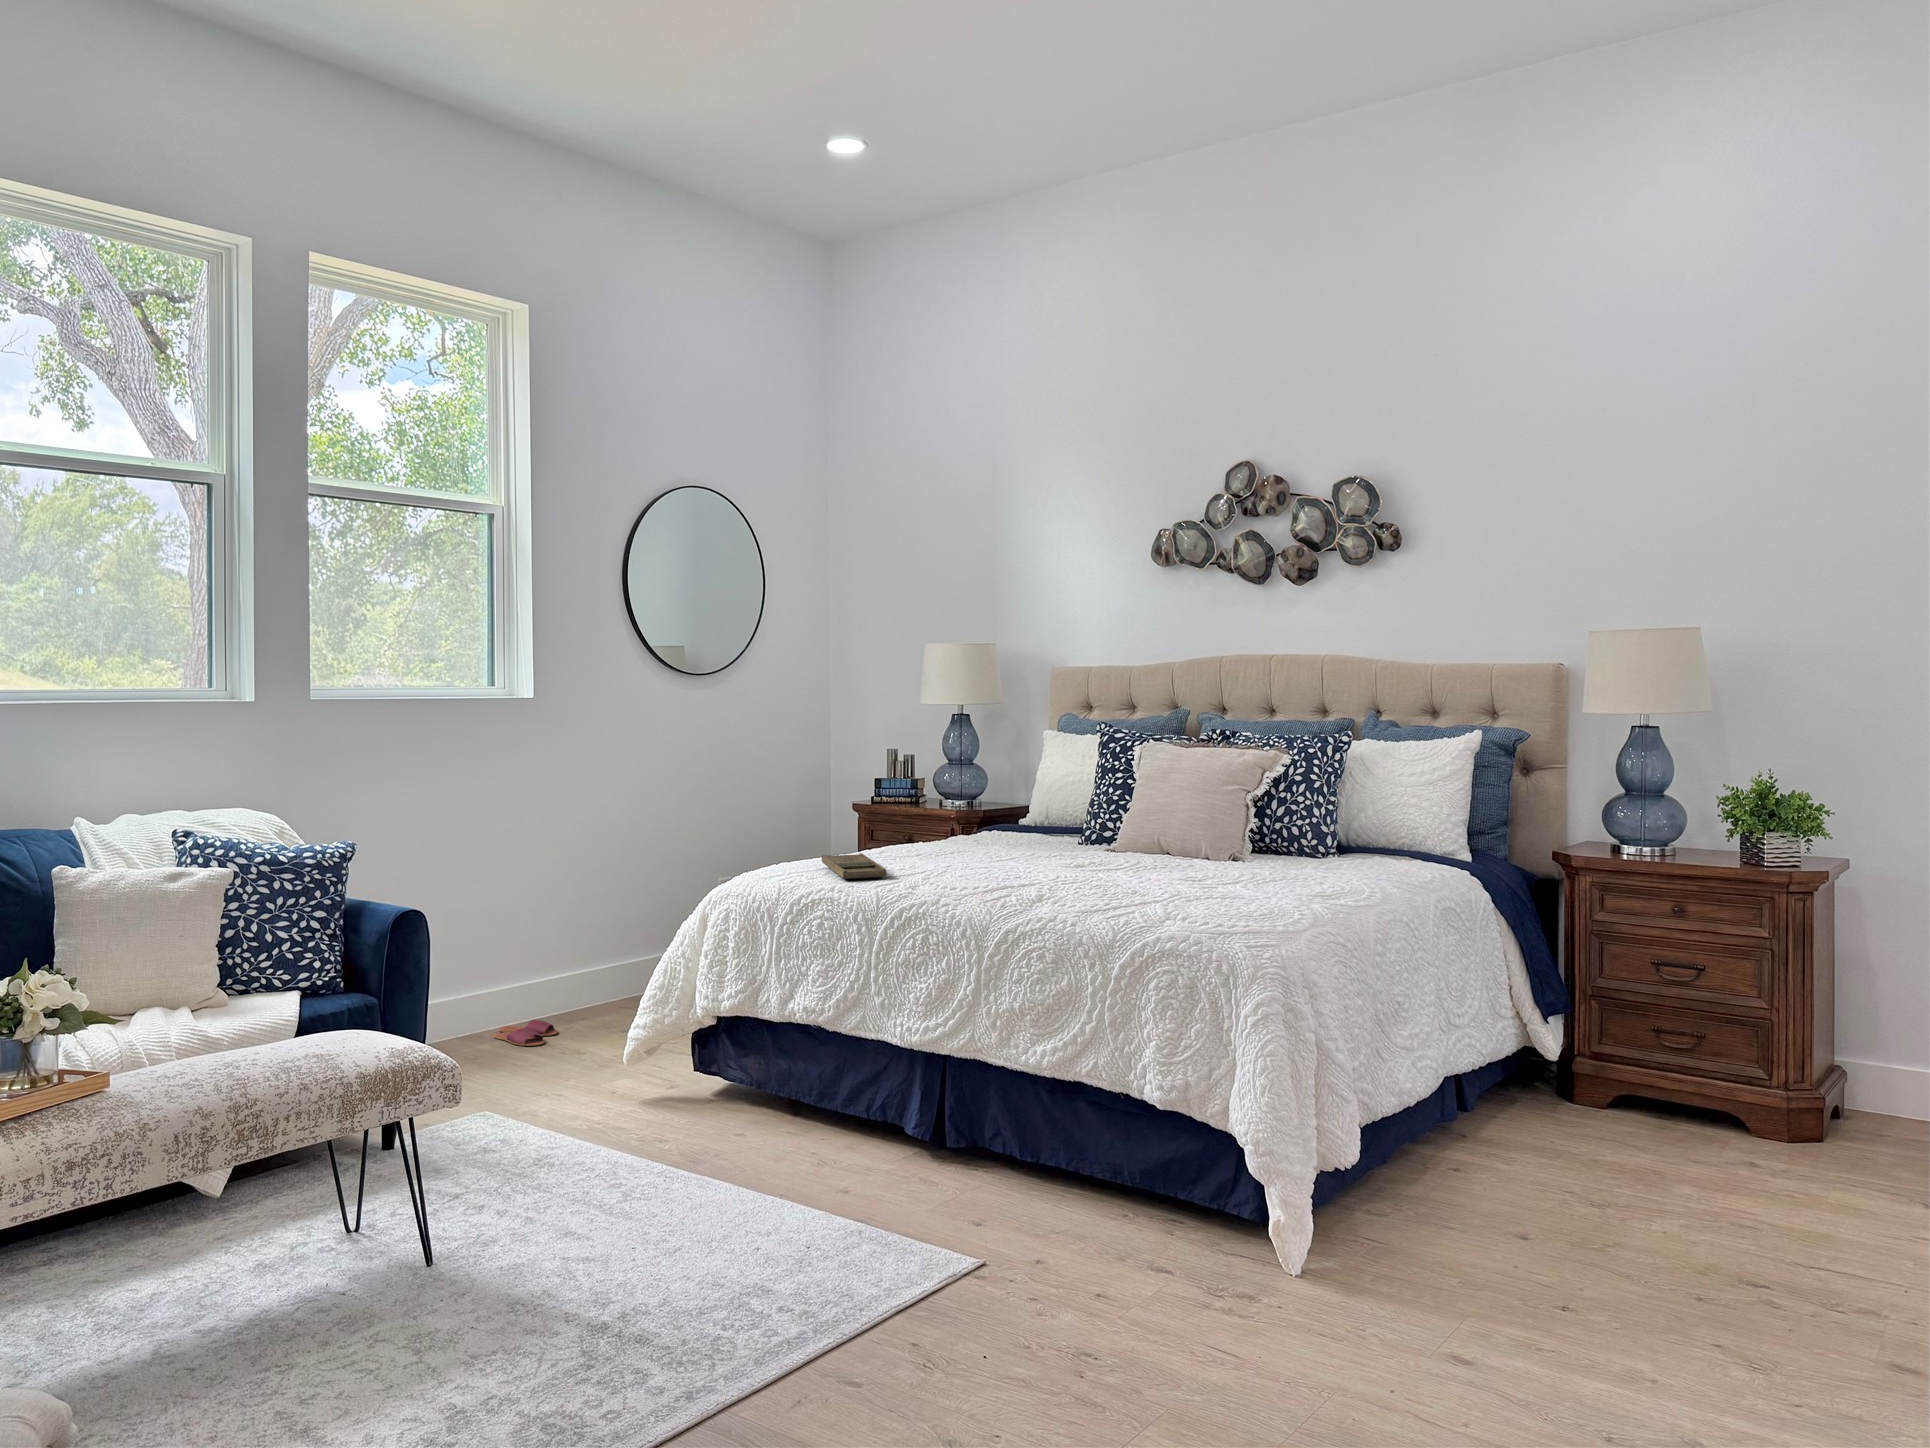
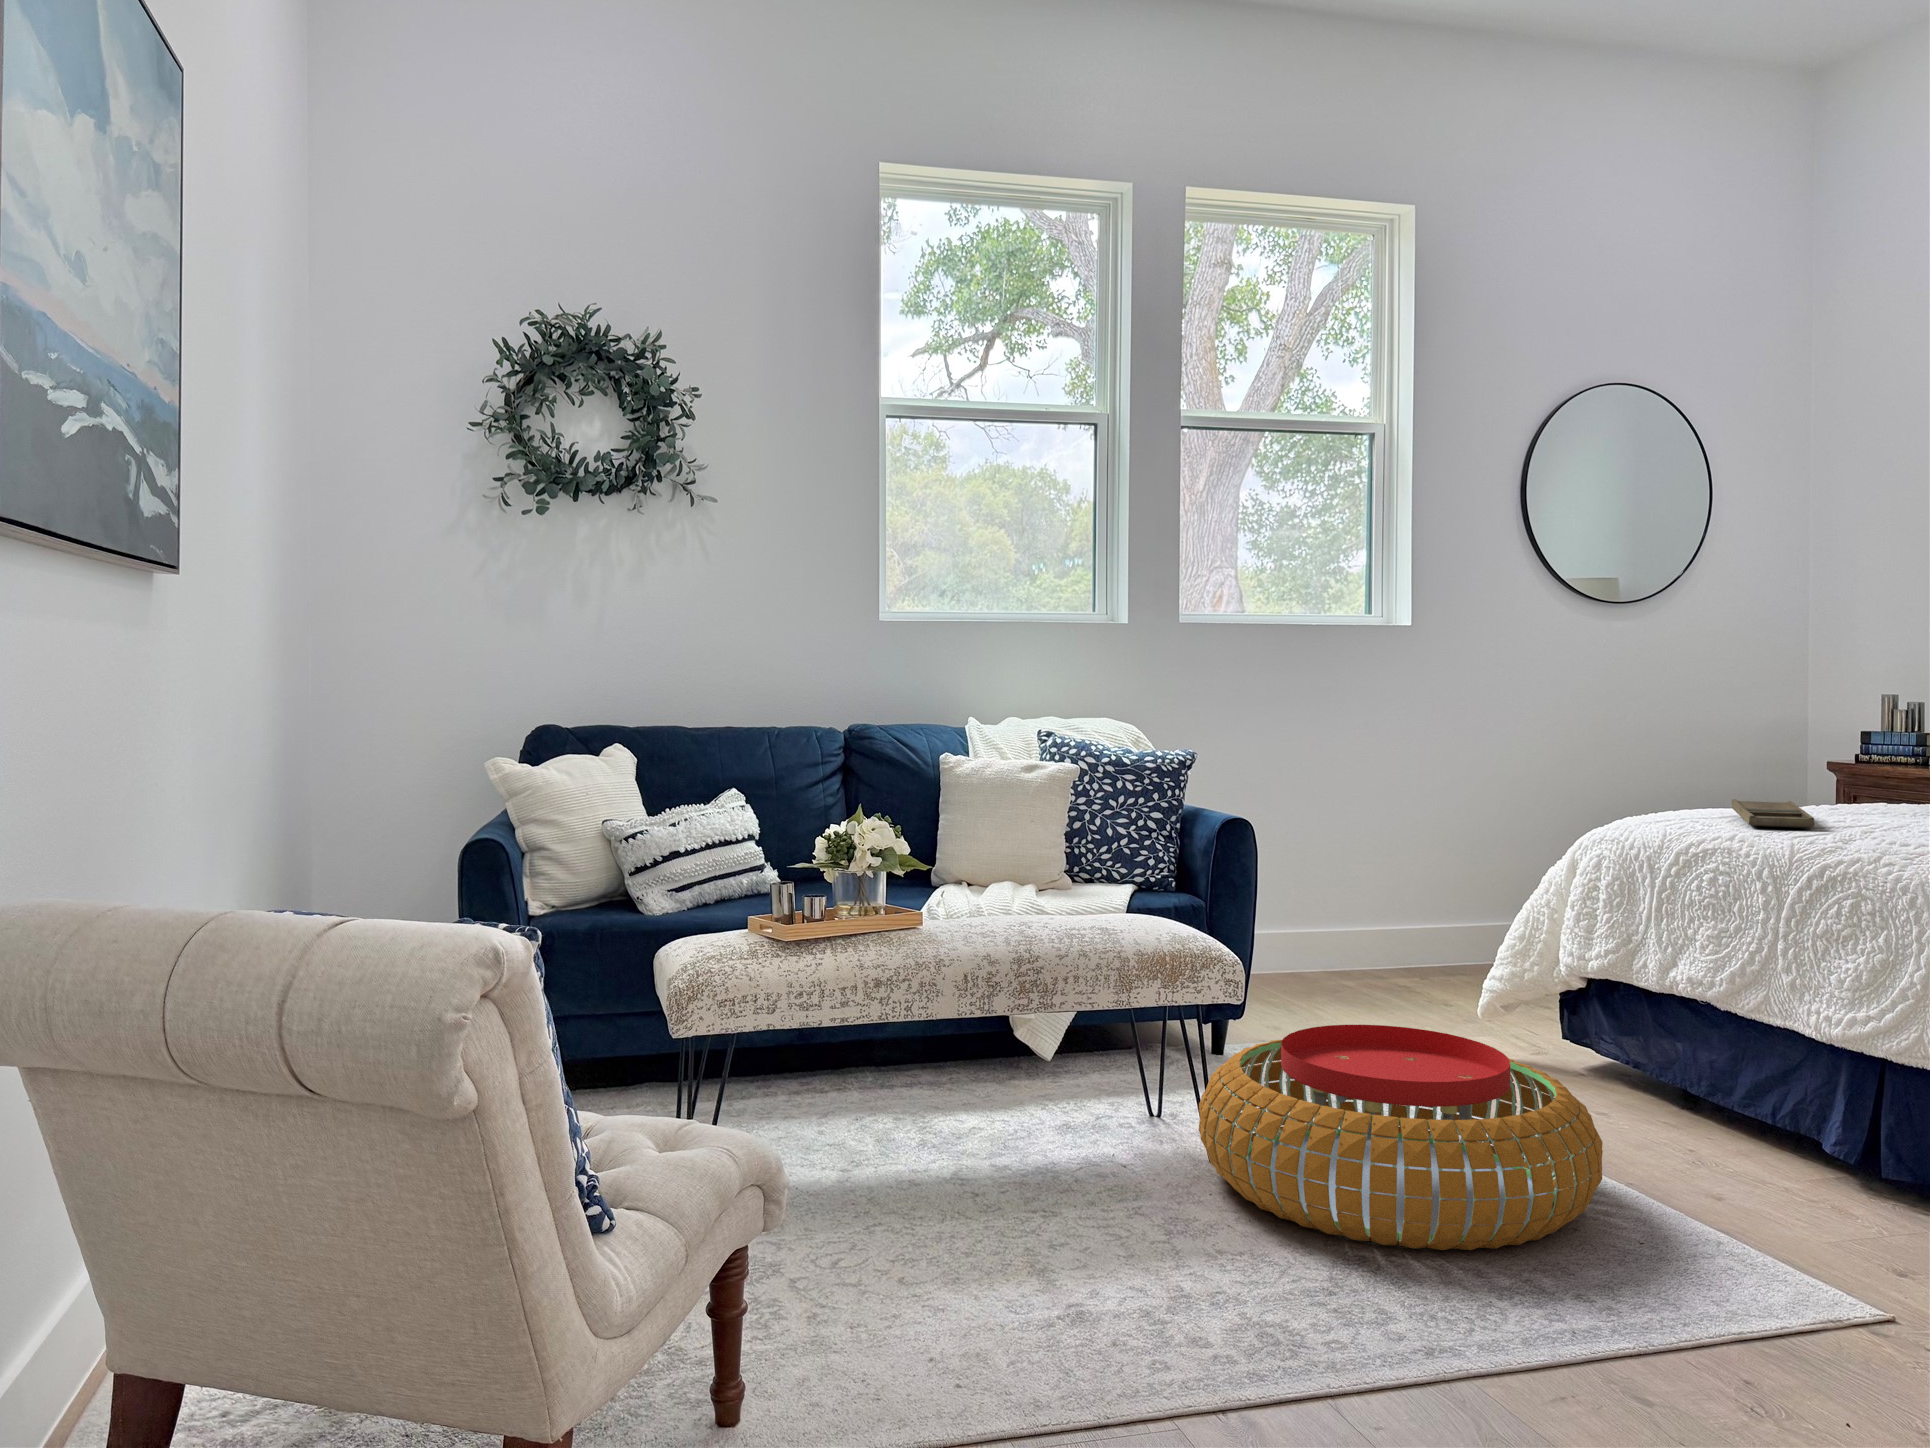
slippers: present [494,1020,558,1046] -> none [1359,967,1429,993]
pouf: none [421,1095,776,1310] -> present [1199,1025,1603,1250]

